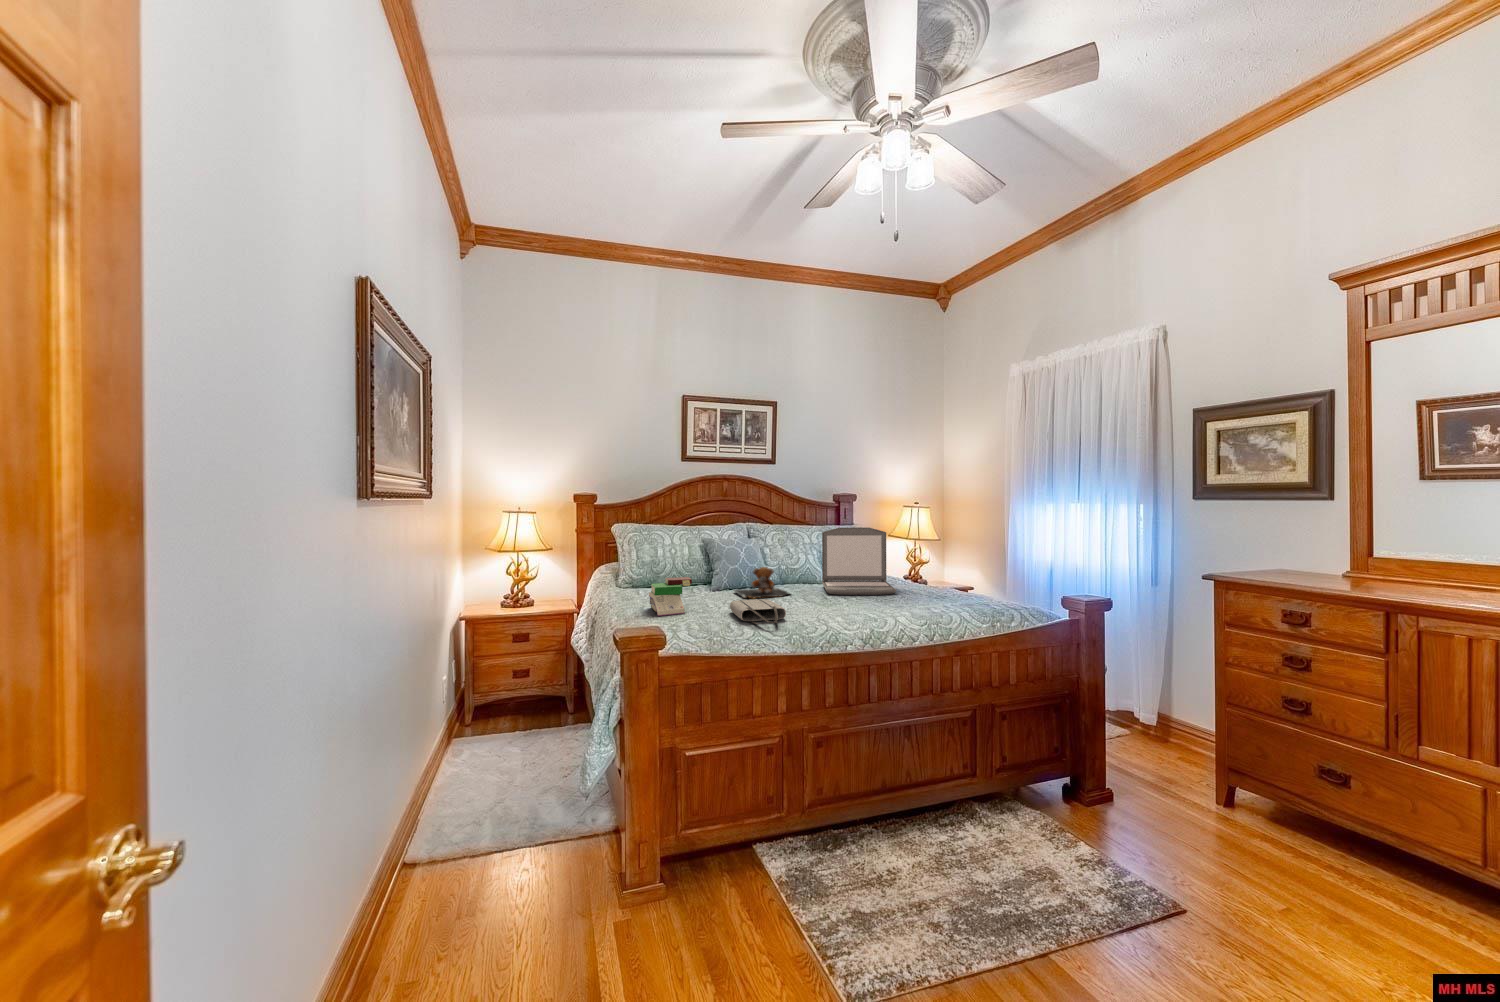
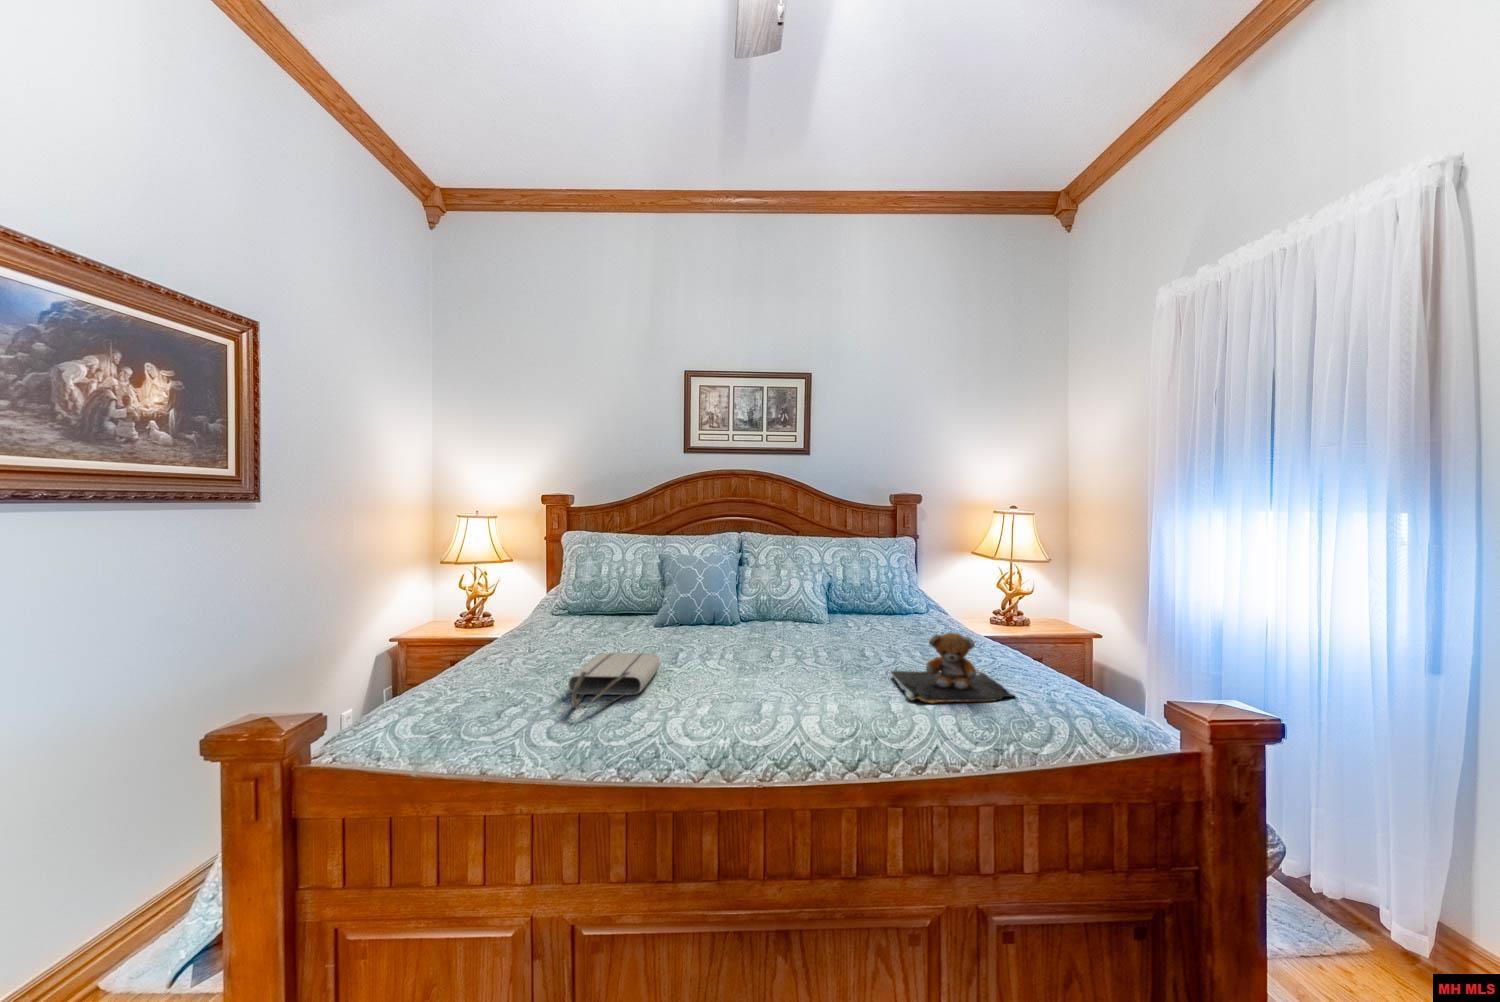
laptop: present [822,527,896,595] -> none [791,543,907,653]
teddy bear: present [735,567,789,598] -> present [891,633,1015,703]
book: present [649,577,692,616] -> none [493,611,576,669]

